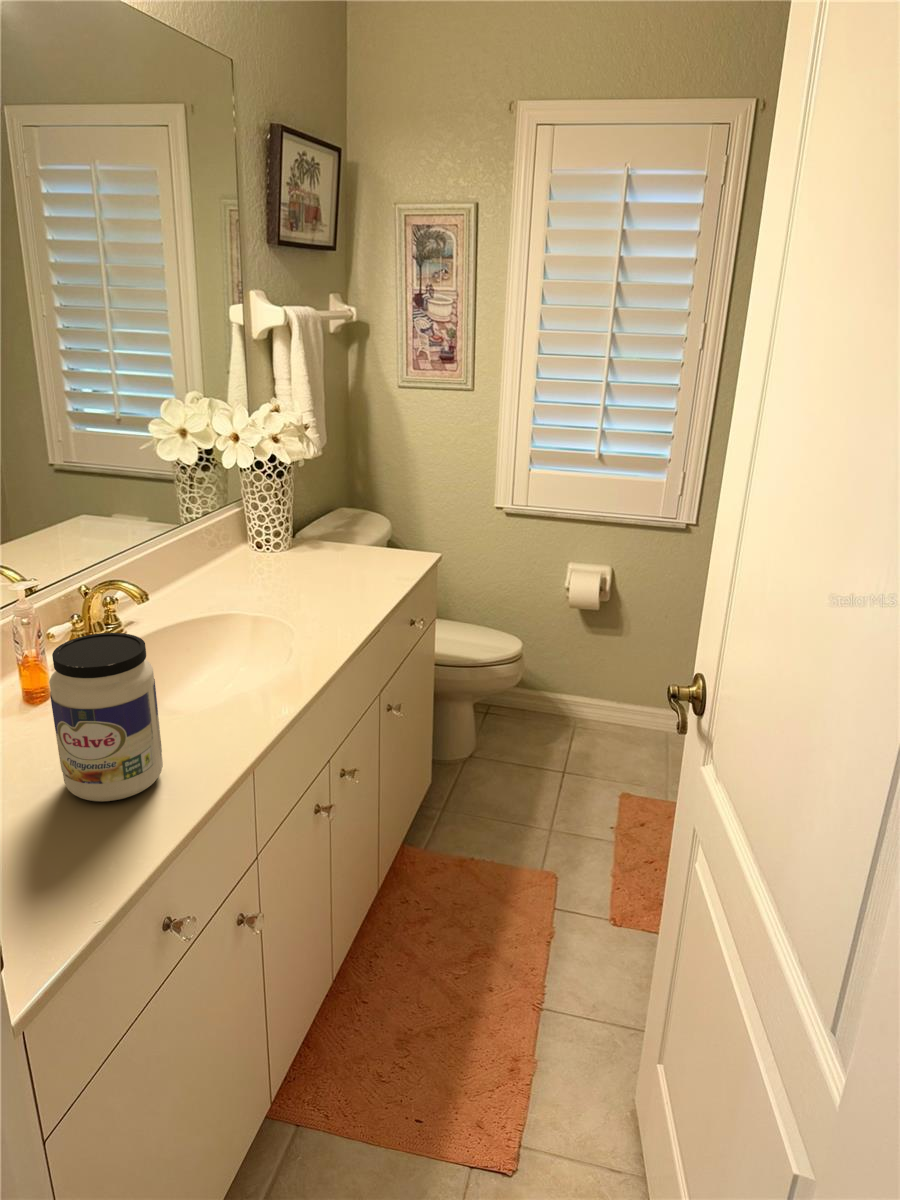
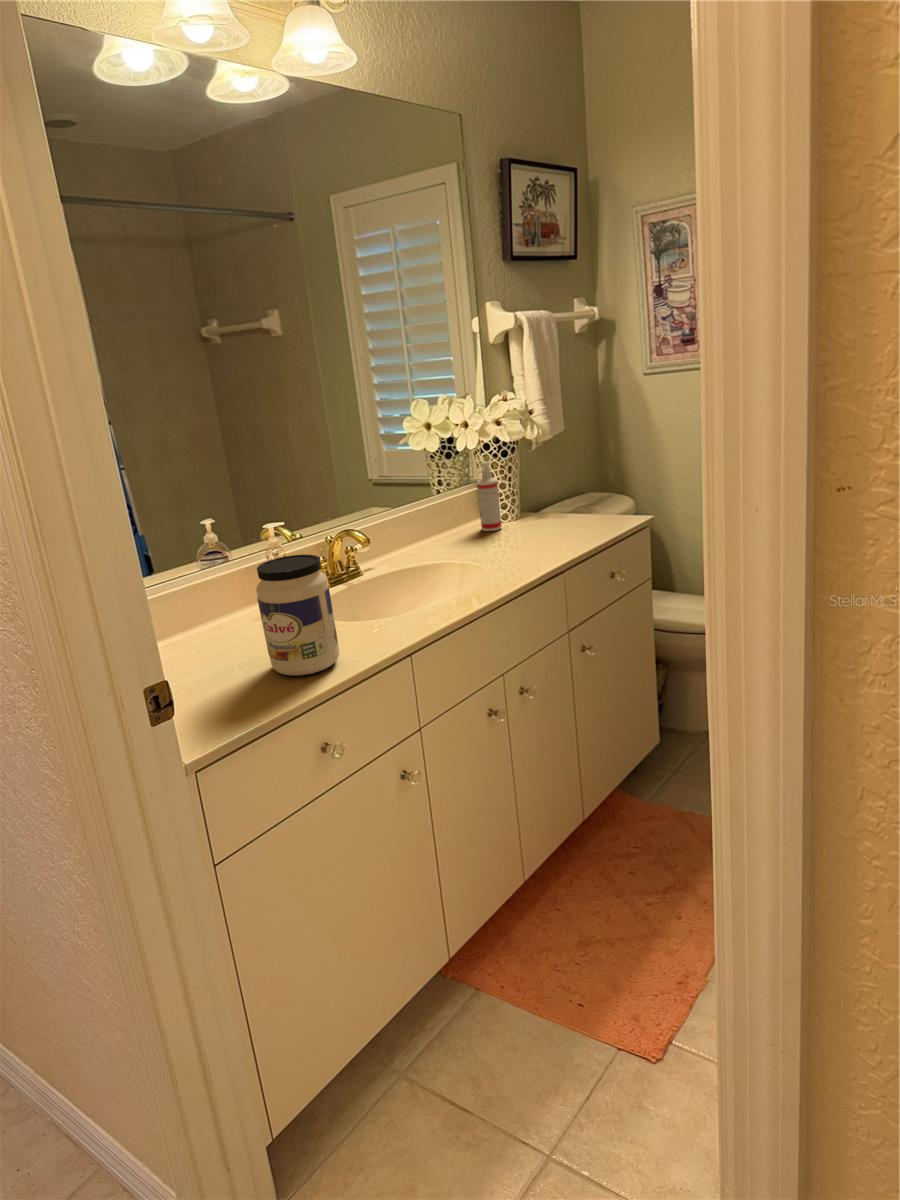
spray bottle: none [249,484,277,566] -> present [477,462,501,531]

